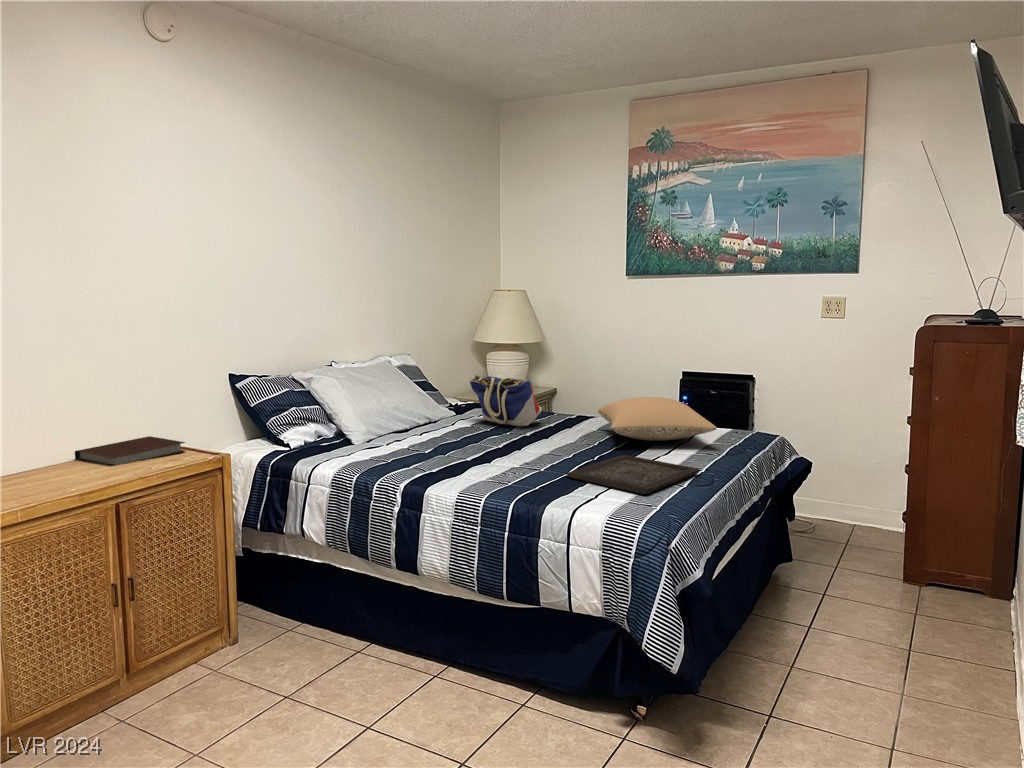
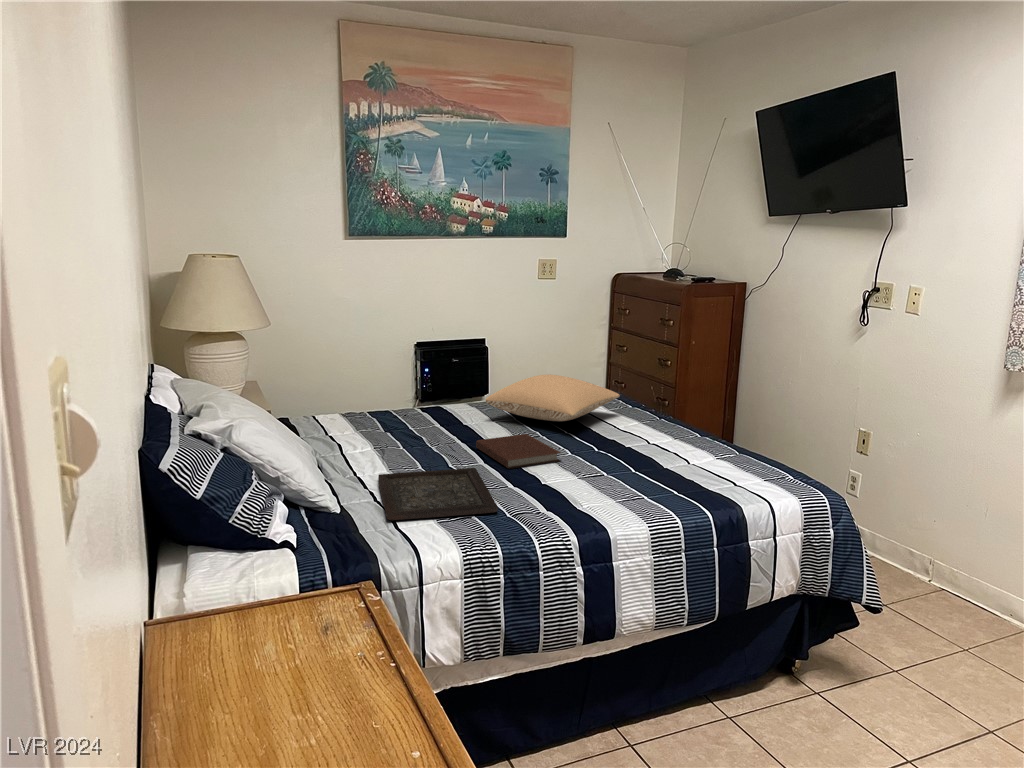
tote bag: present [470,375,542,426] -> none [338,378,440,440]
notebook: present [75,436,185,465] -> present [476,434,561,469]
tray: present [567,455,700,494] -> present [378,468,498,520]

